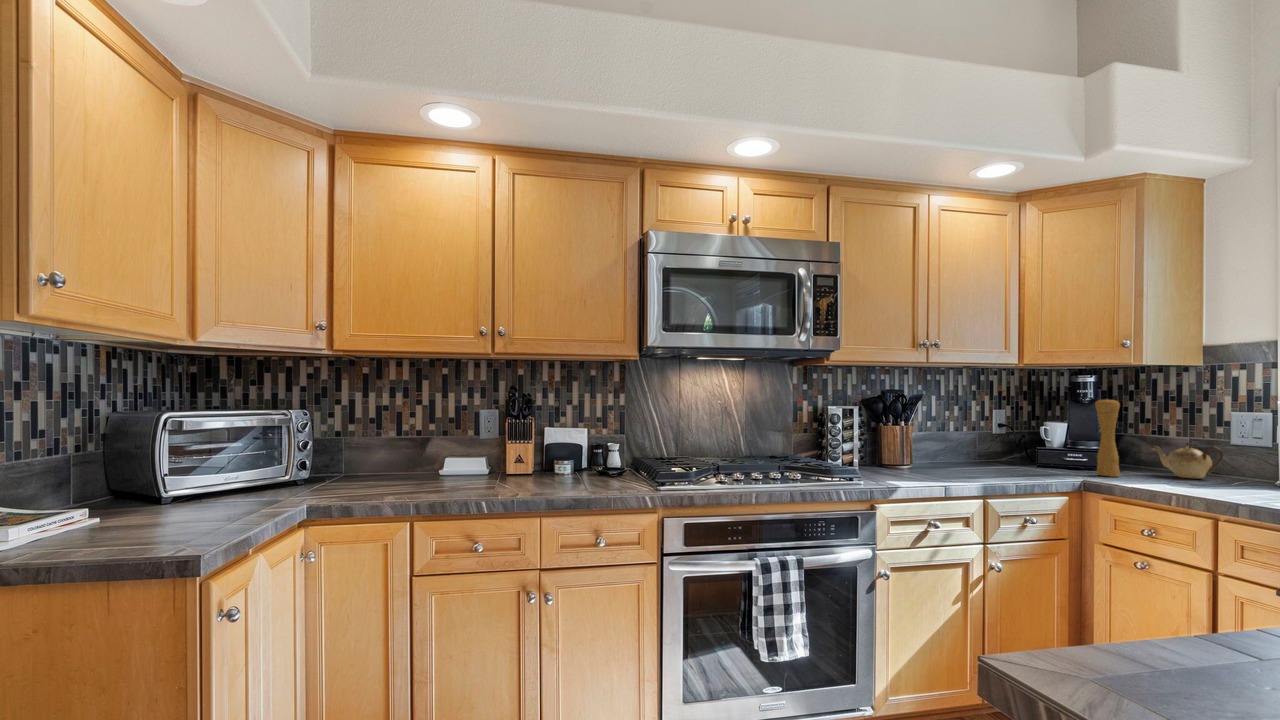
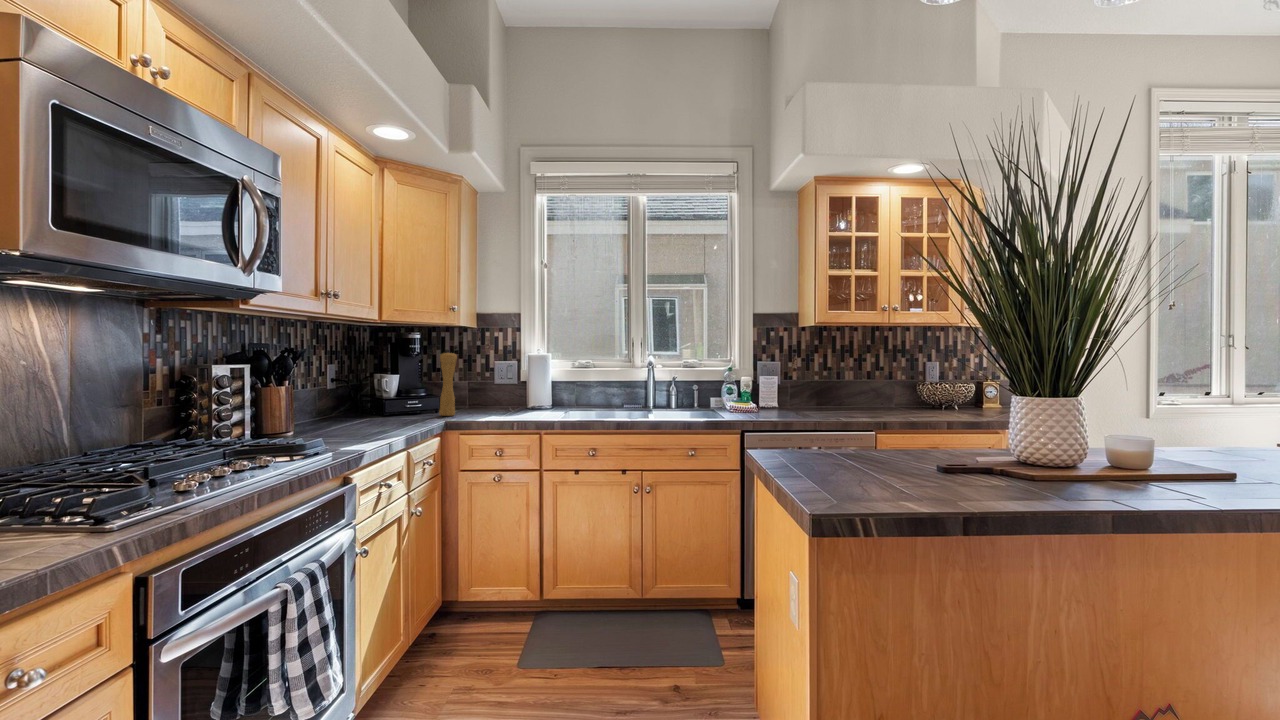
teapot: present [1151,442,1223,479] -> none [458,384,502,410]

